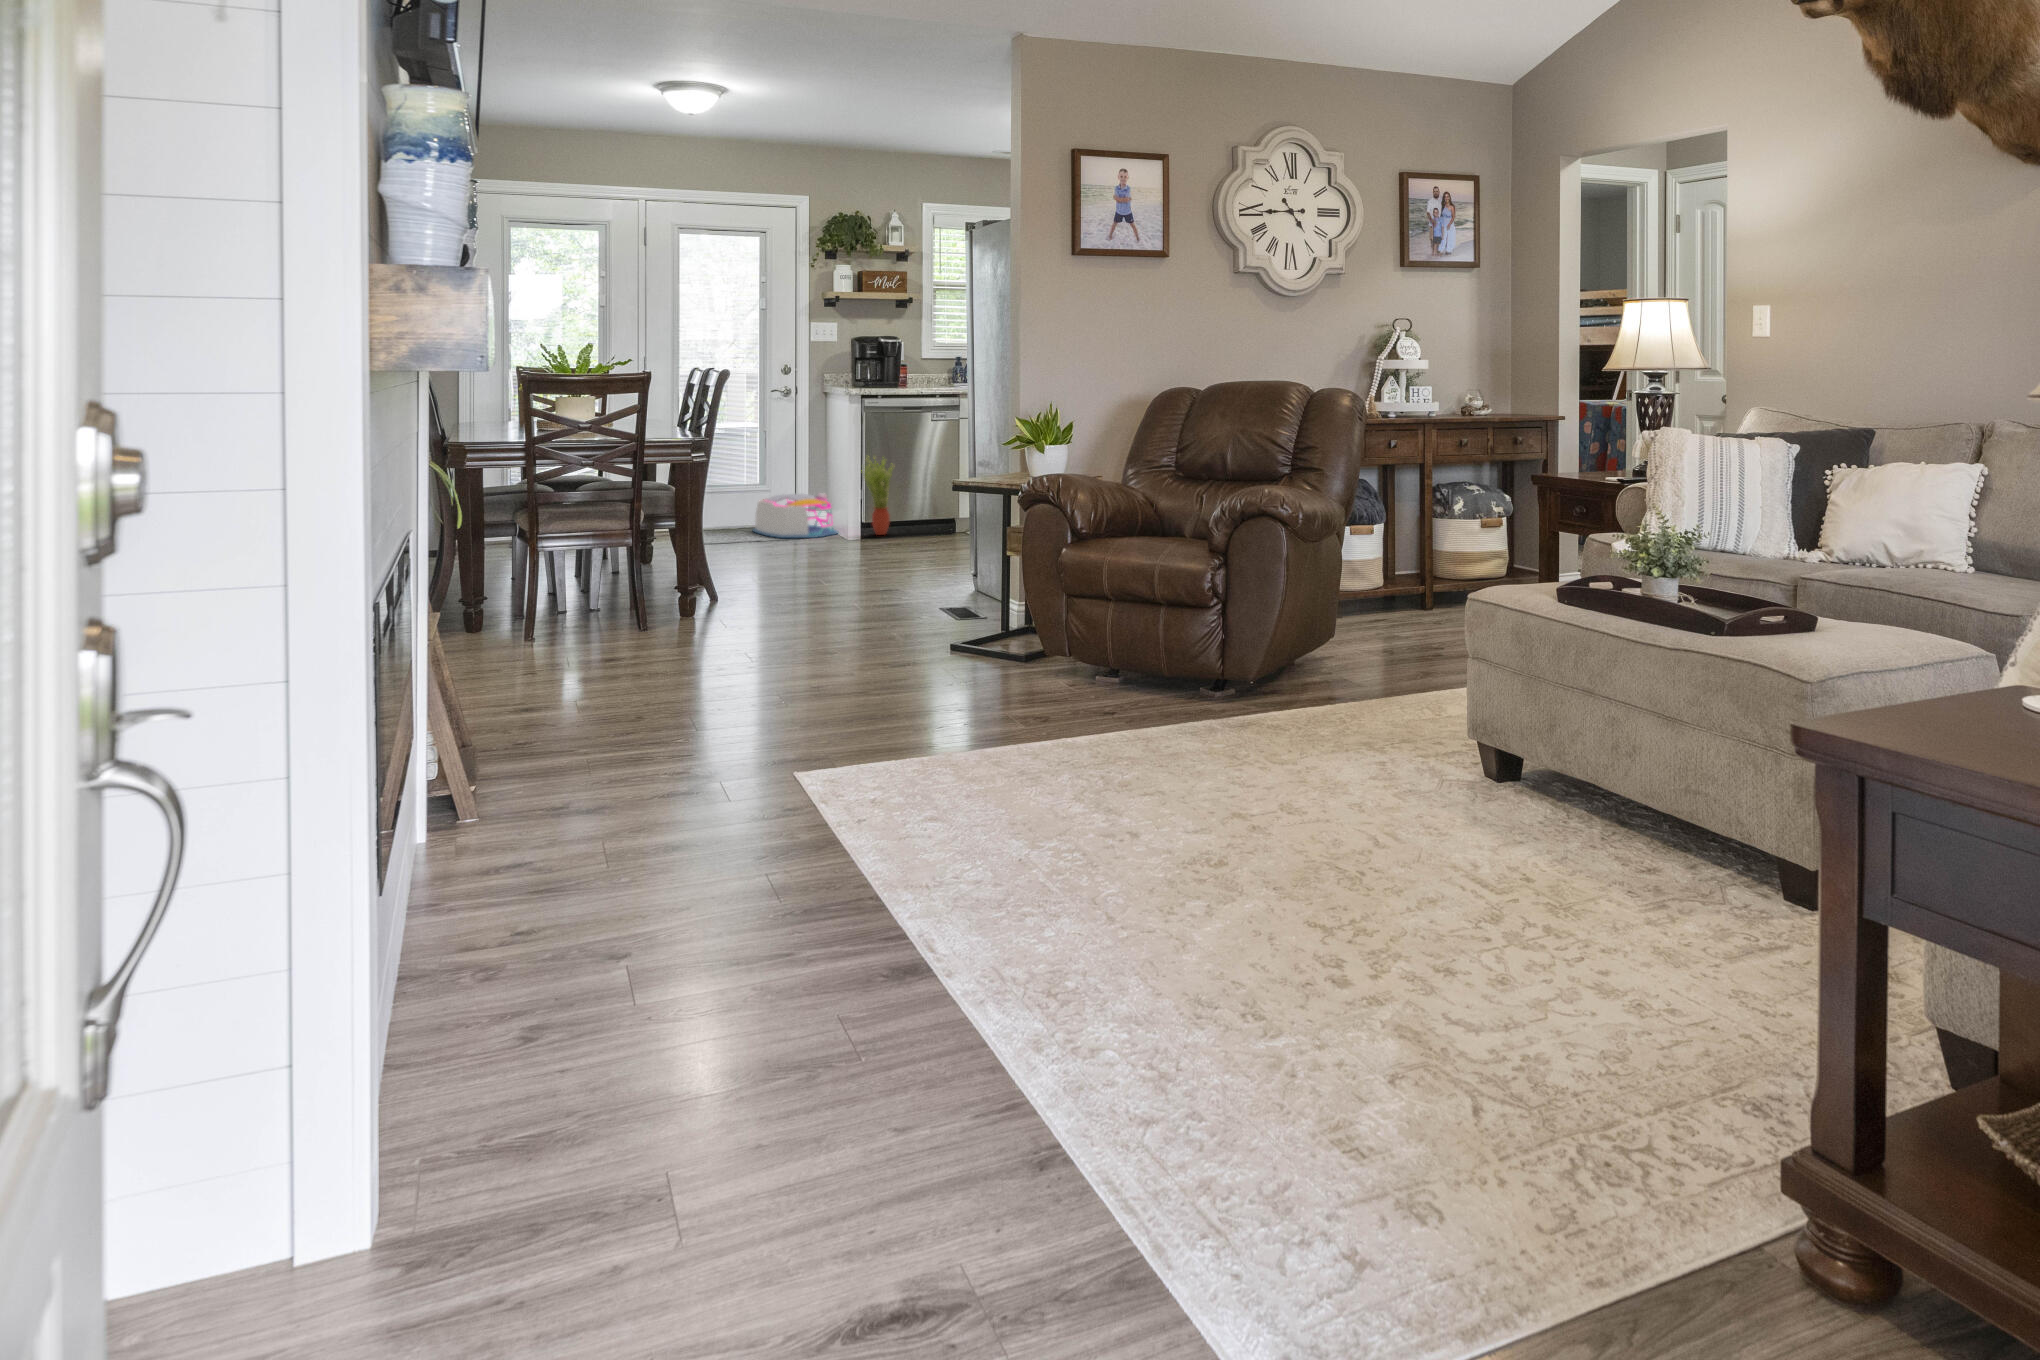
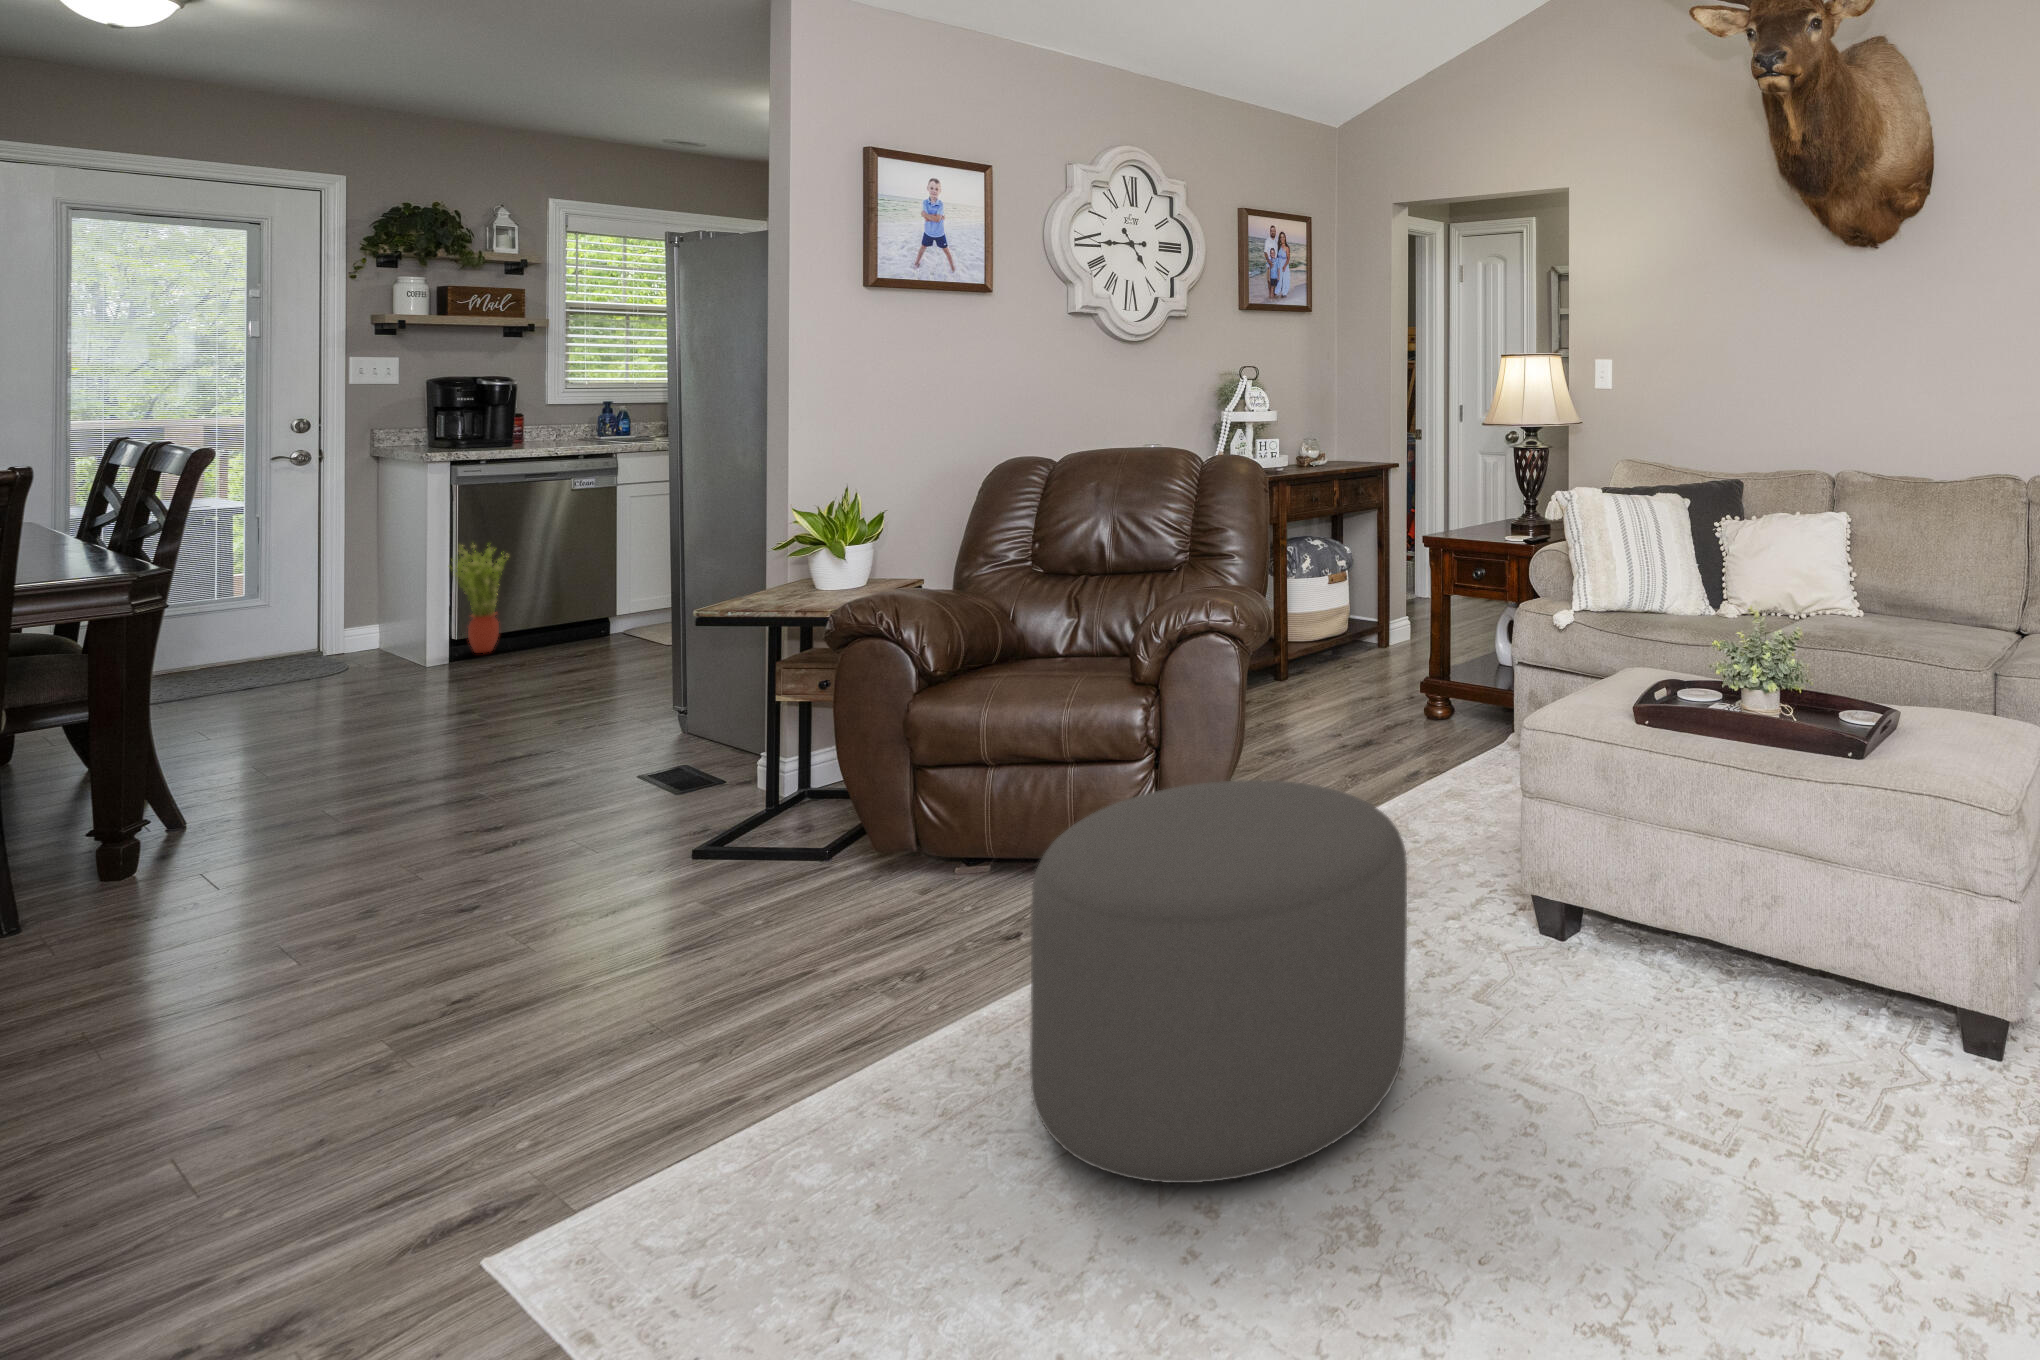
storage bin: present [753,493,838,538] -> none [234,600,405,677]
ottoman: none [1048,587,1290,799] -> present [1030,780,1407,1183]

